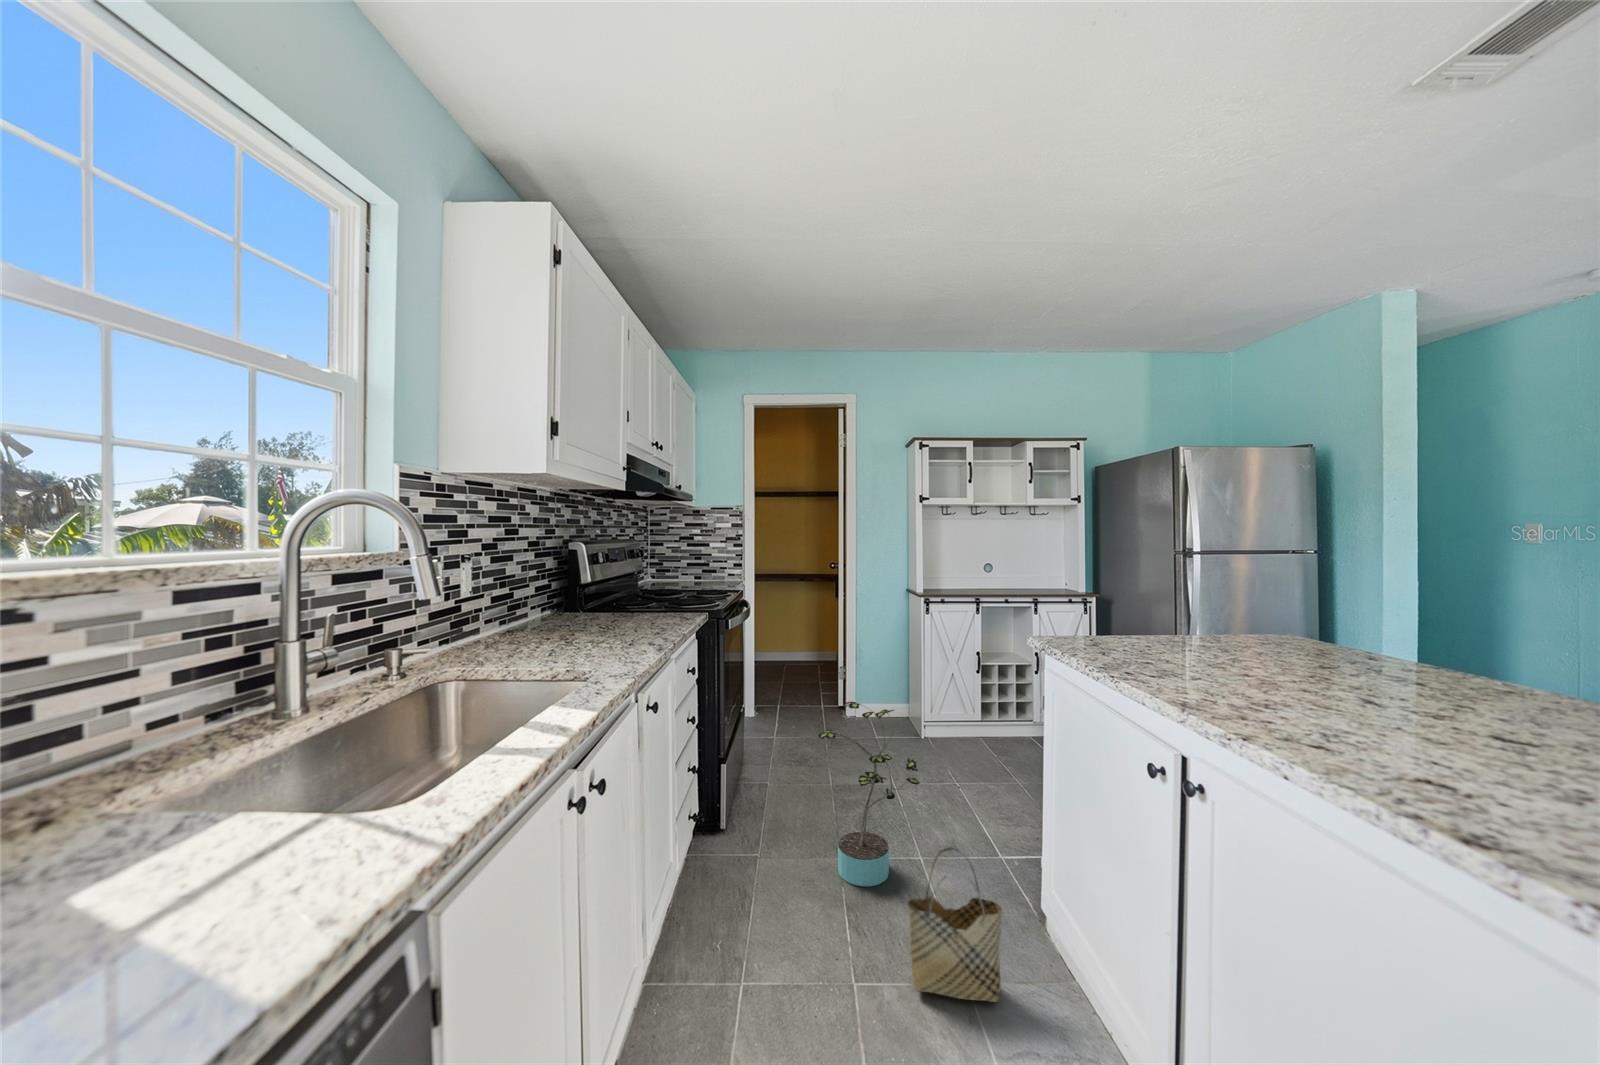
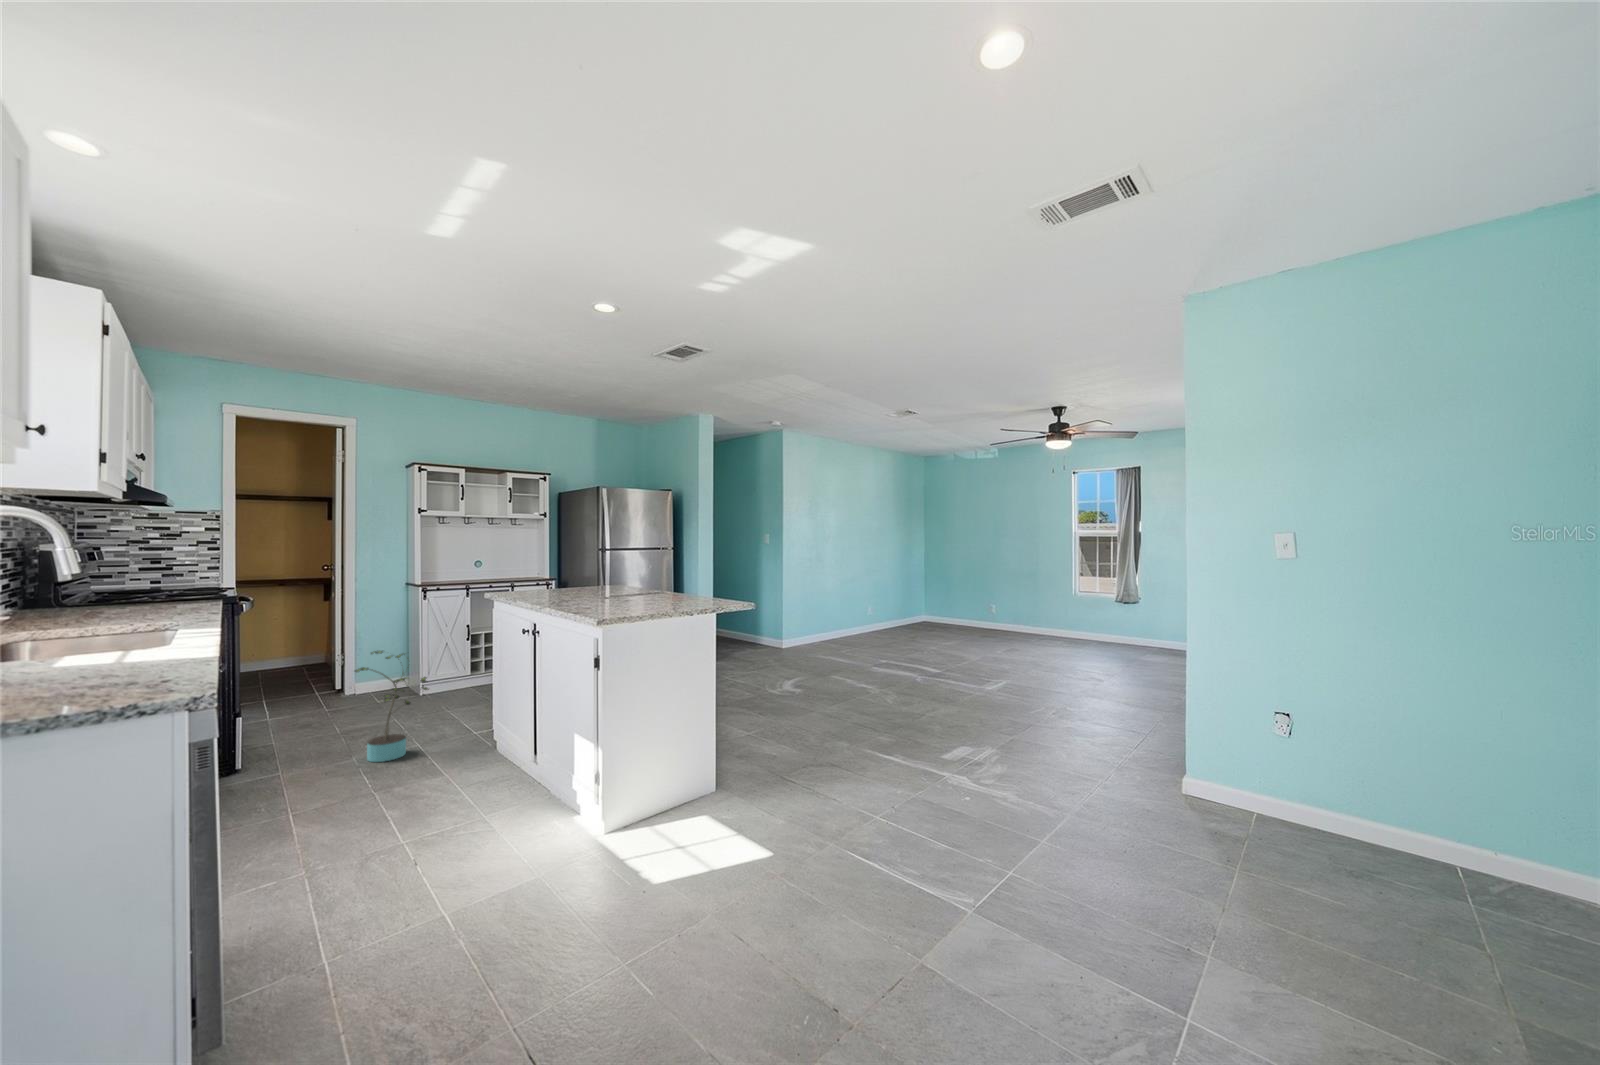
woven basket: present [907,847,1002,1002] -> none [427,705,480,777]

